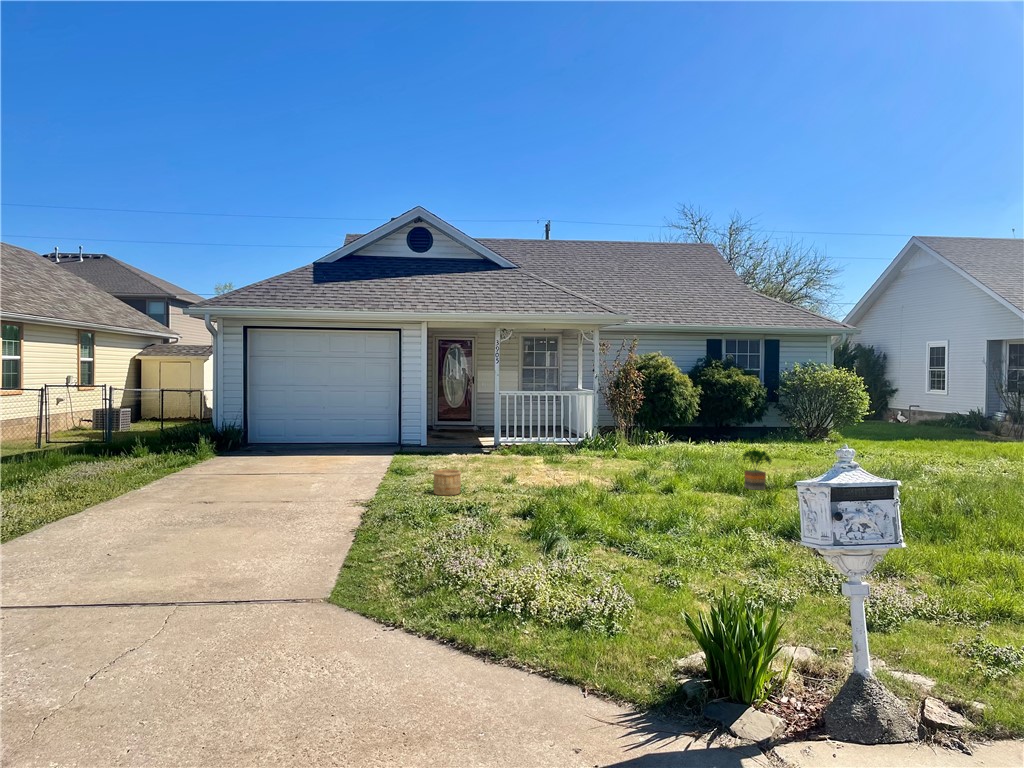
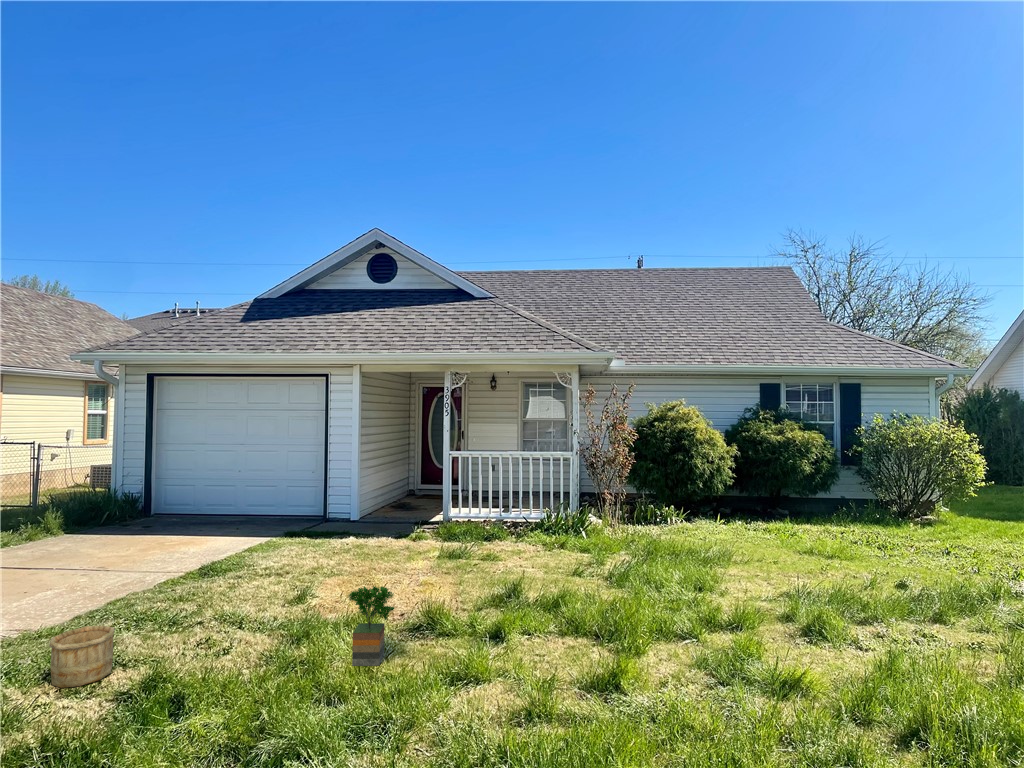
potted tree: present [742,450,772,490] -> present [349,586,394,666]

